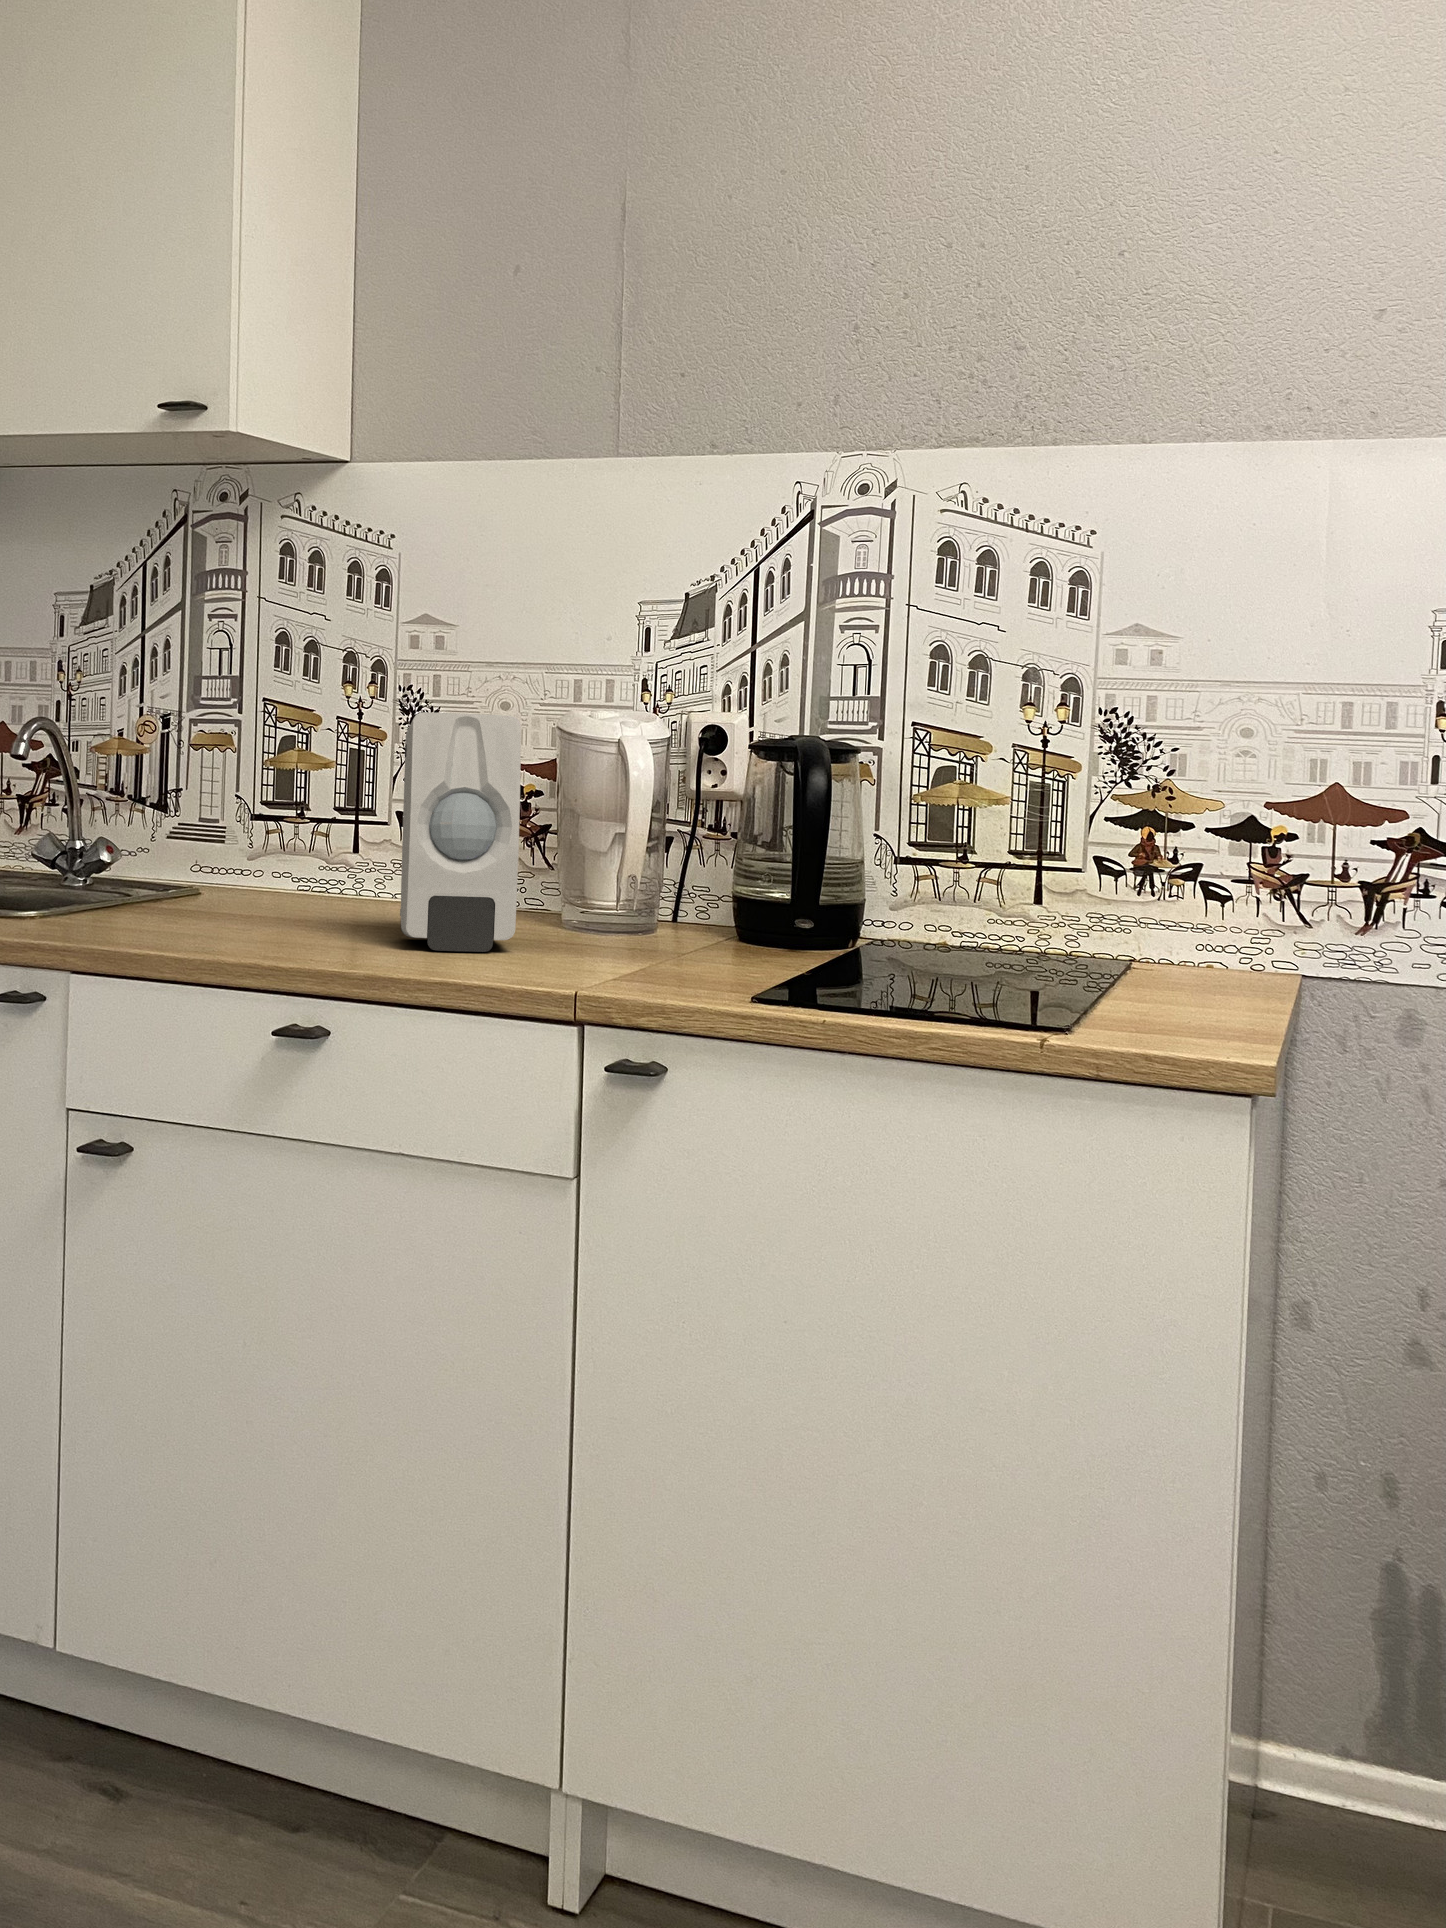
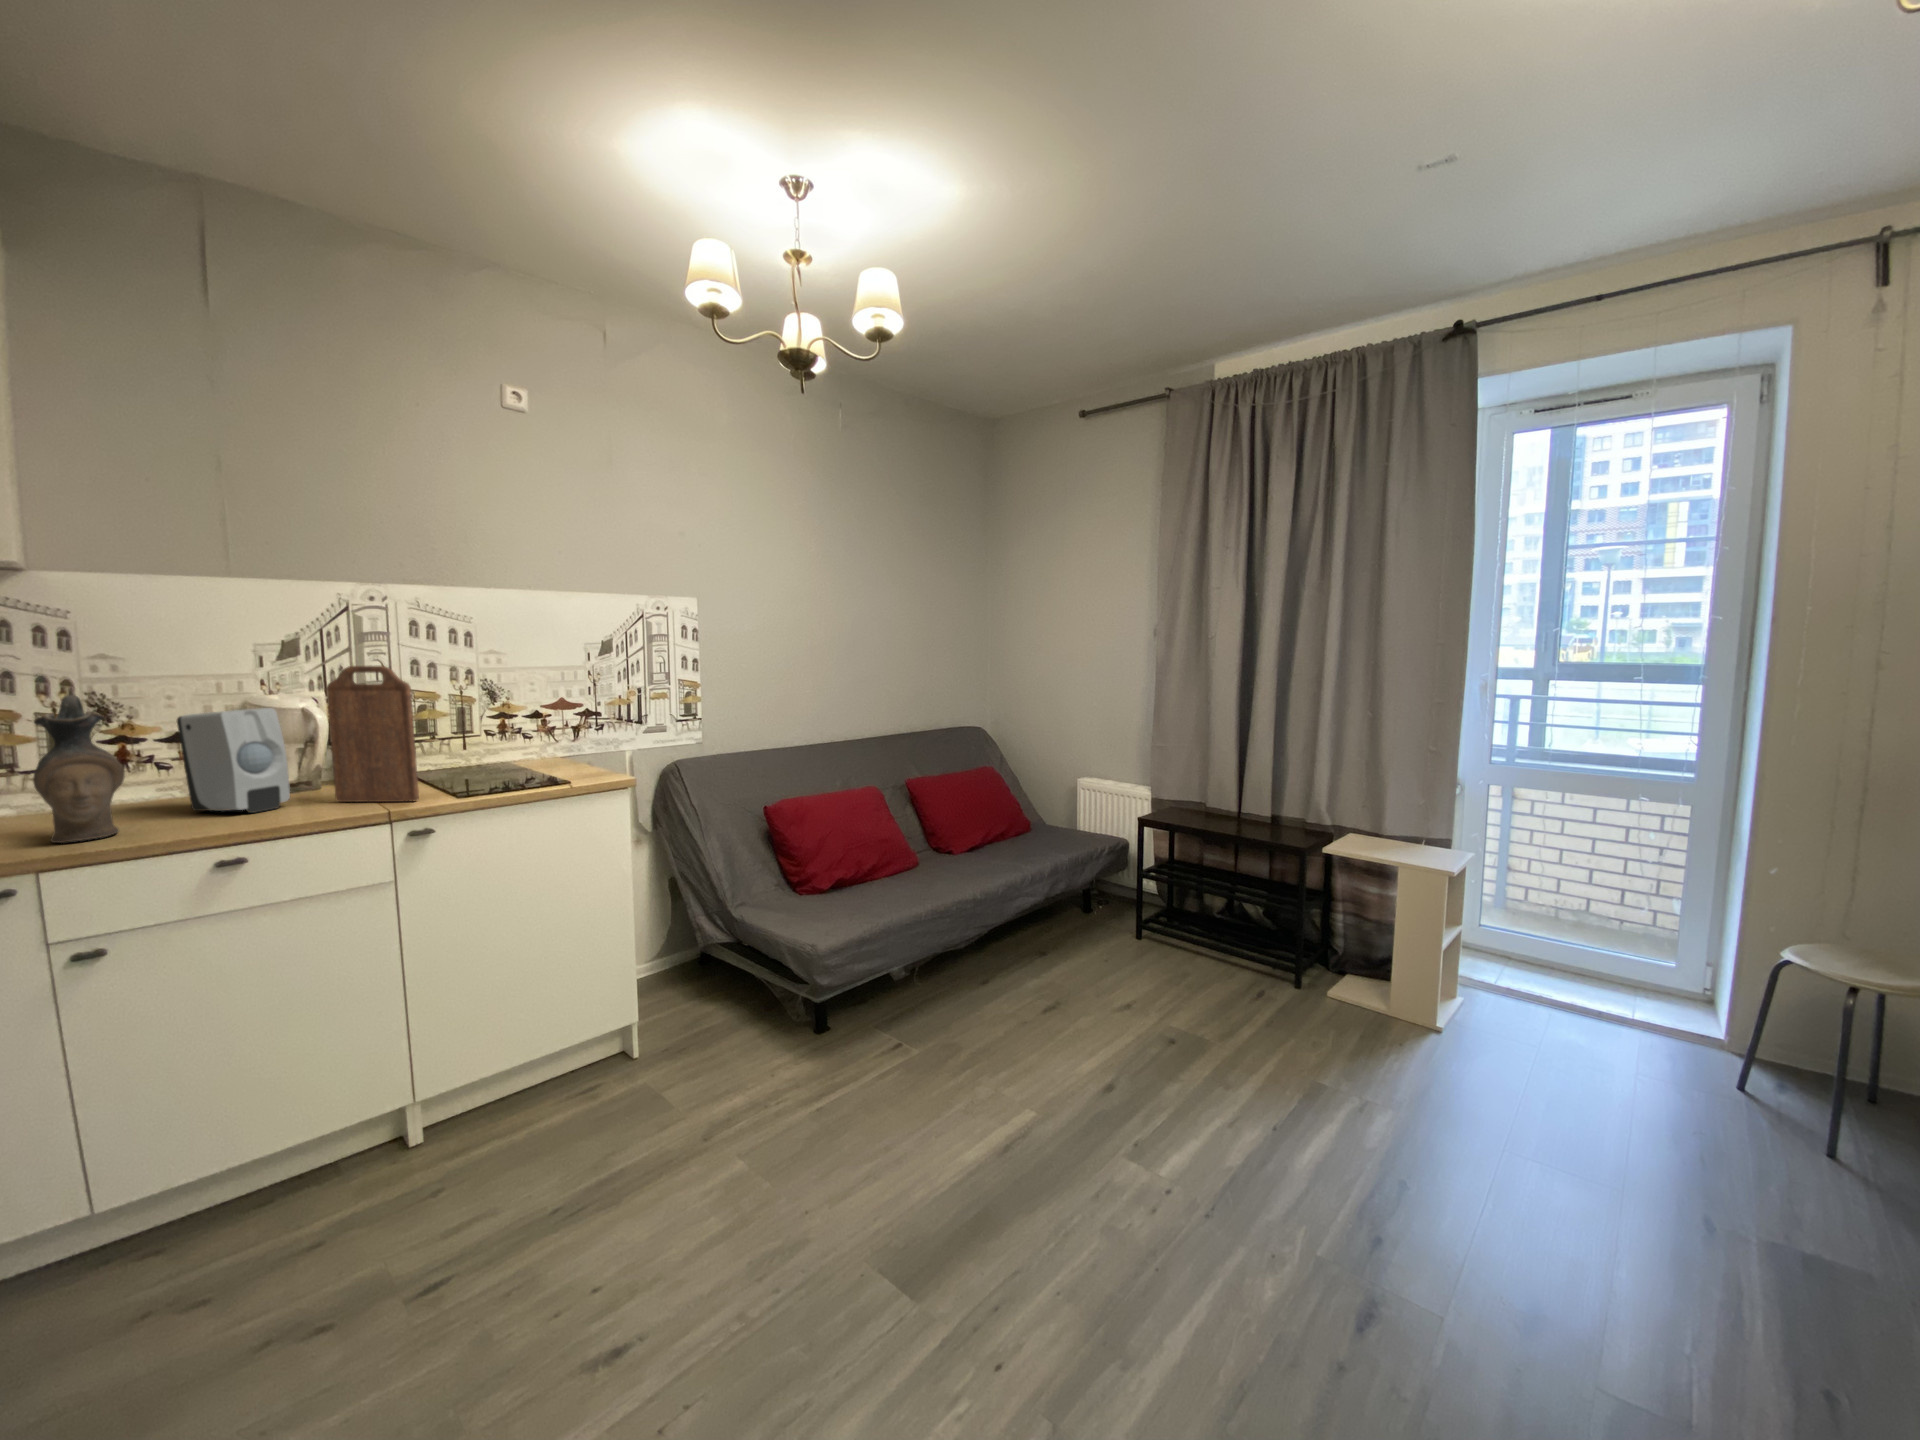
cutting board: none [577,607,689,981] -> present [326,666,419,802]
ceramic pitcher: none [131,662,253,939] -> present [33,695,125,843]

